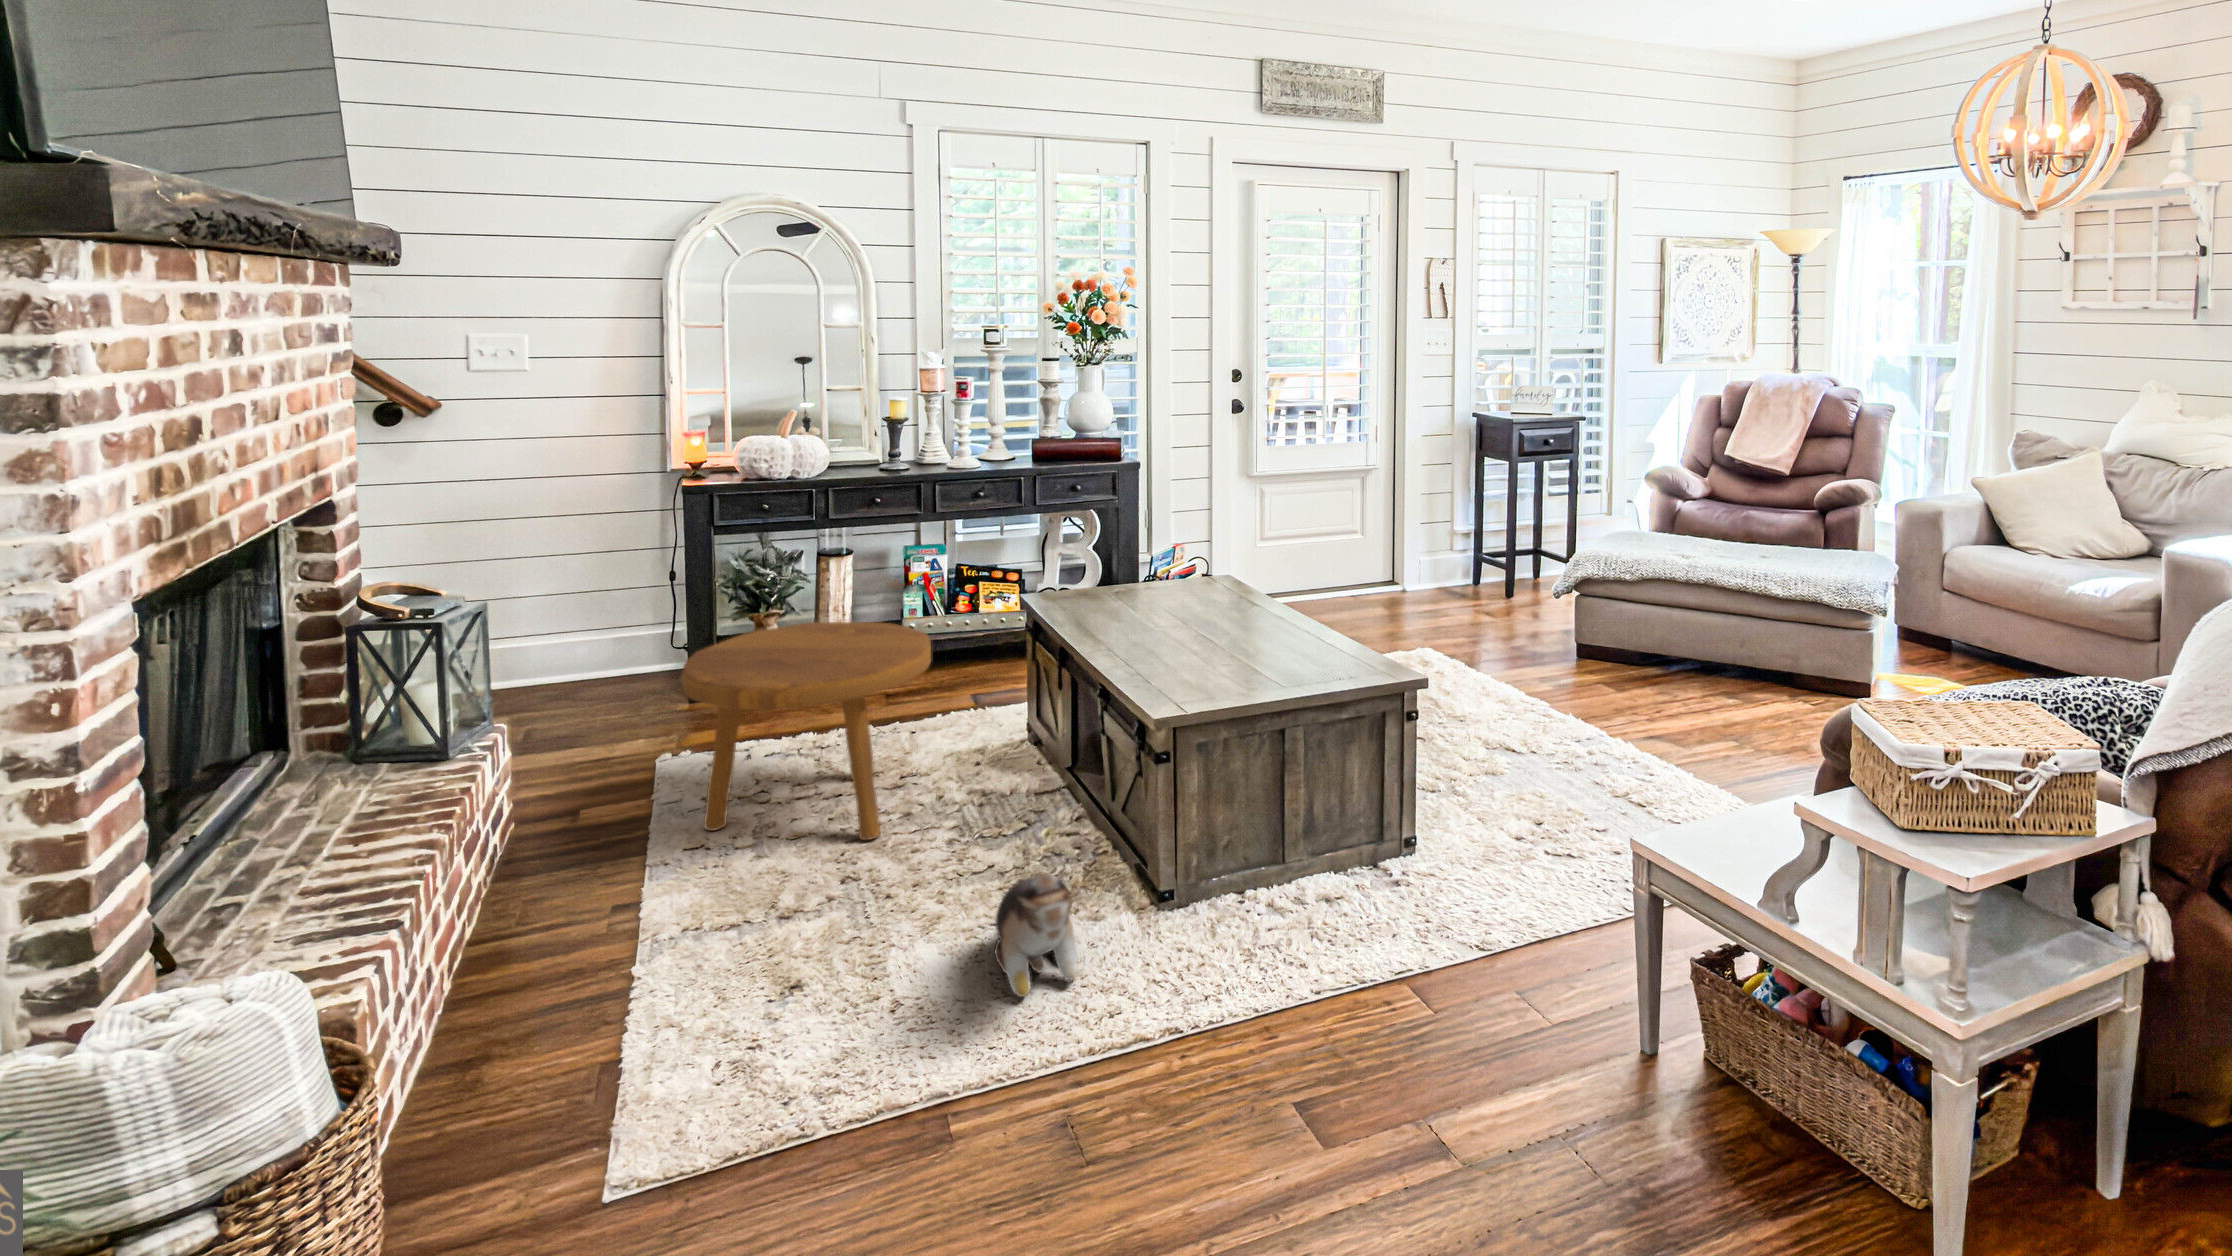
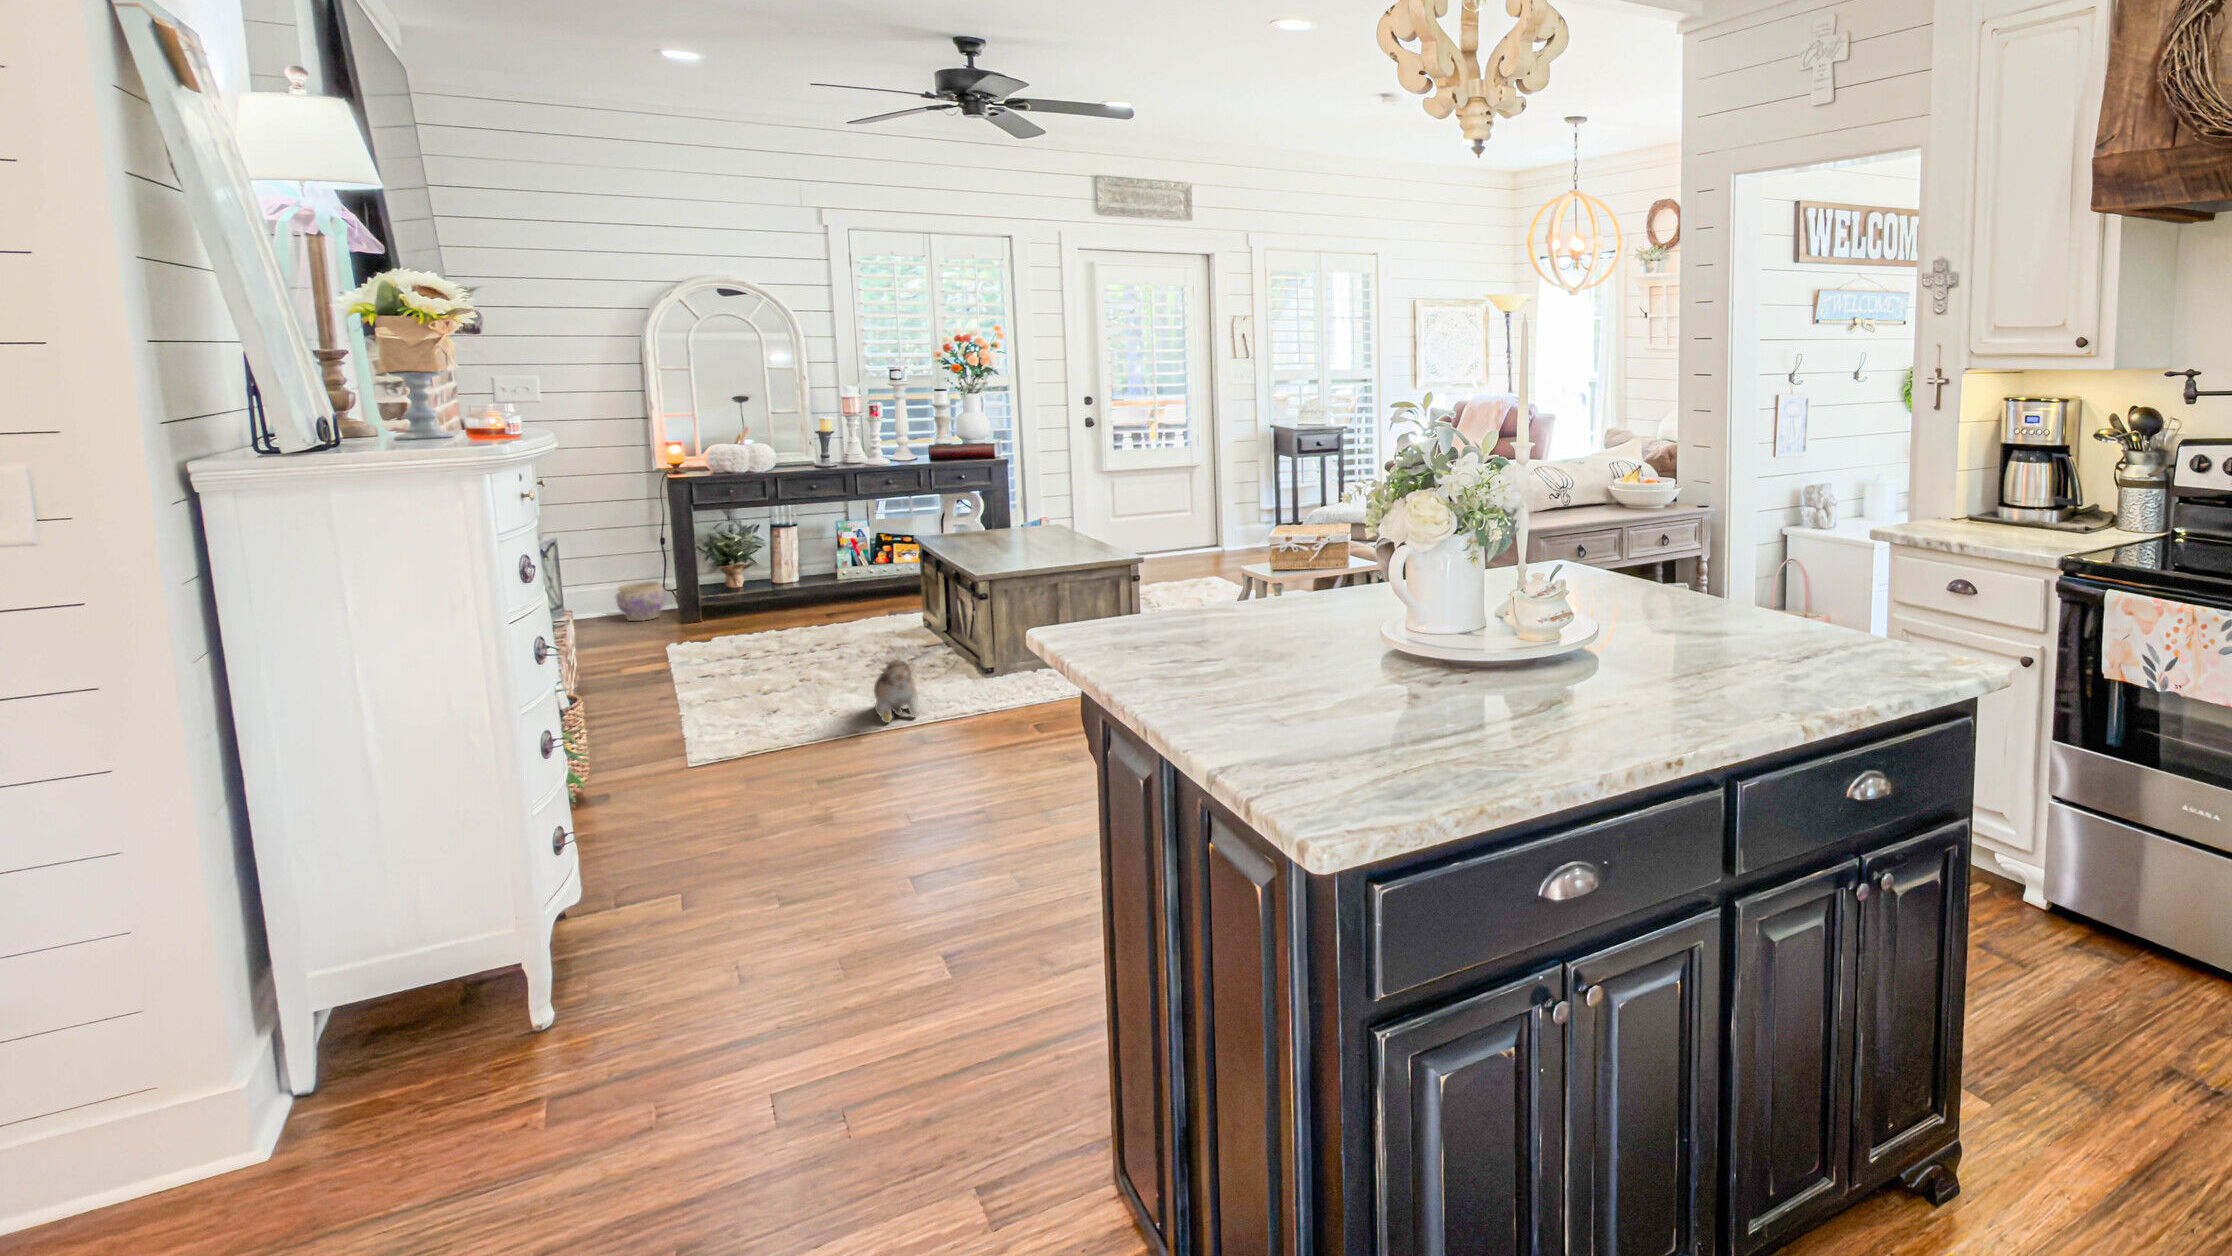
footstool: present [682,622,931,840] -> none [680,557,844,677]
planter: none [606,634,674,696] -> present [616,581,666,621]

